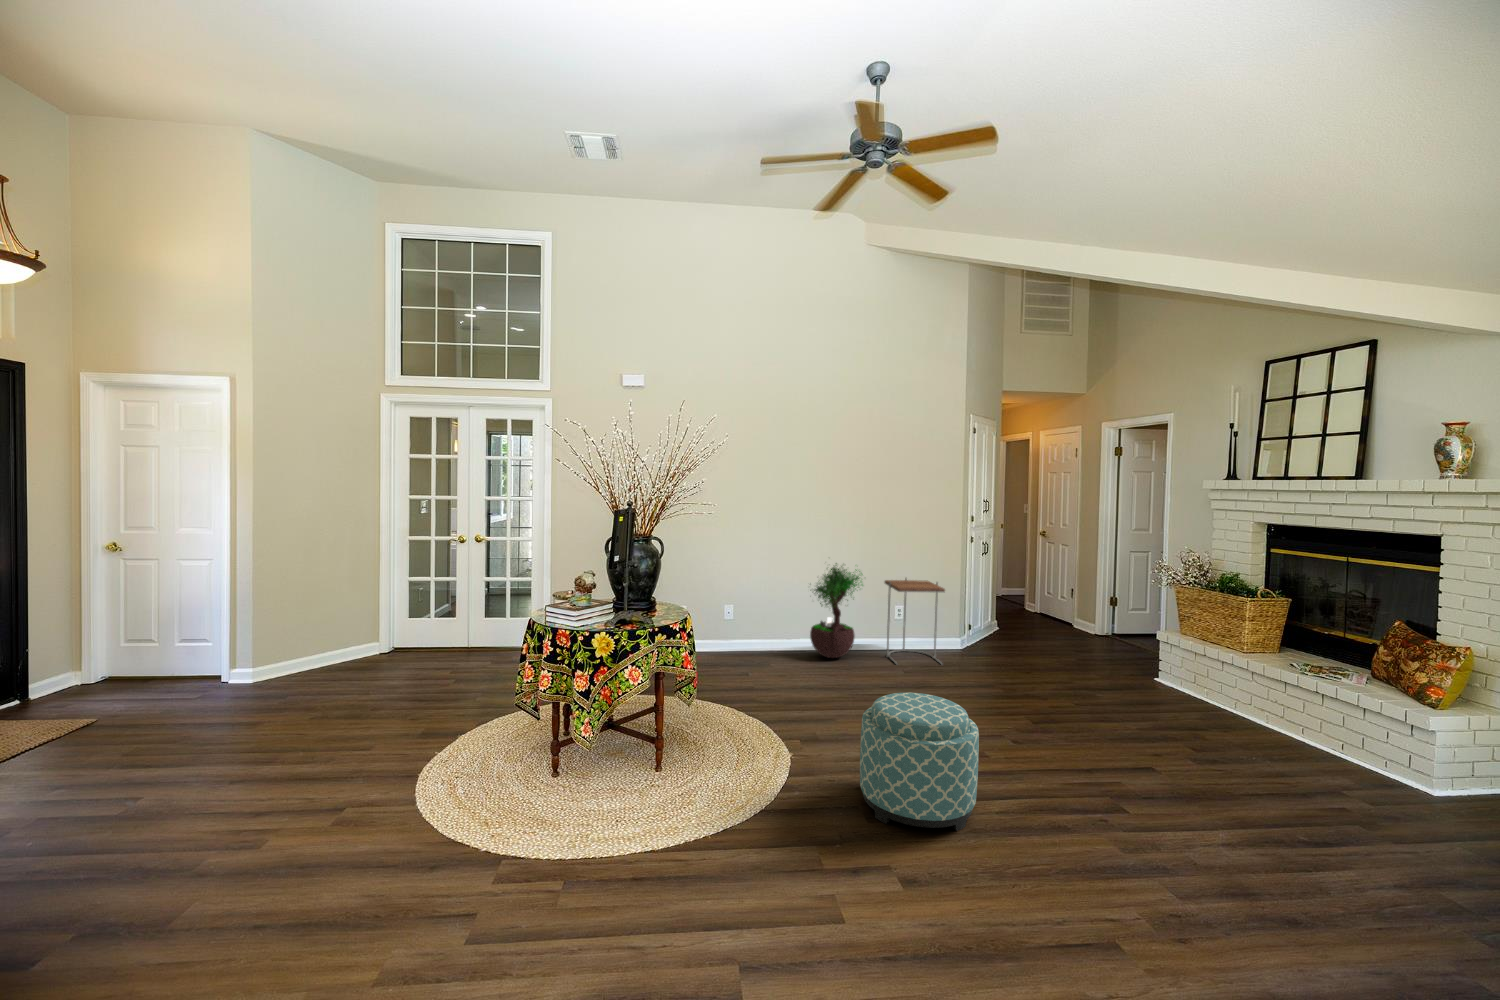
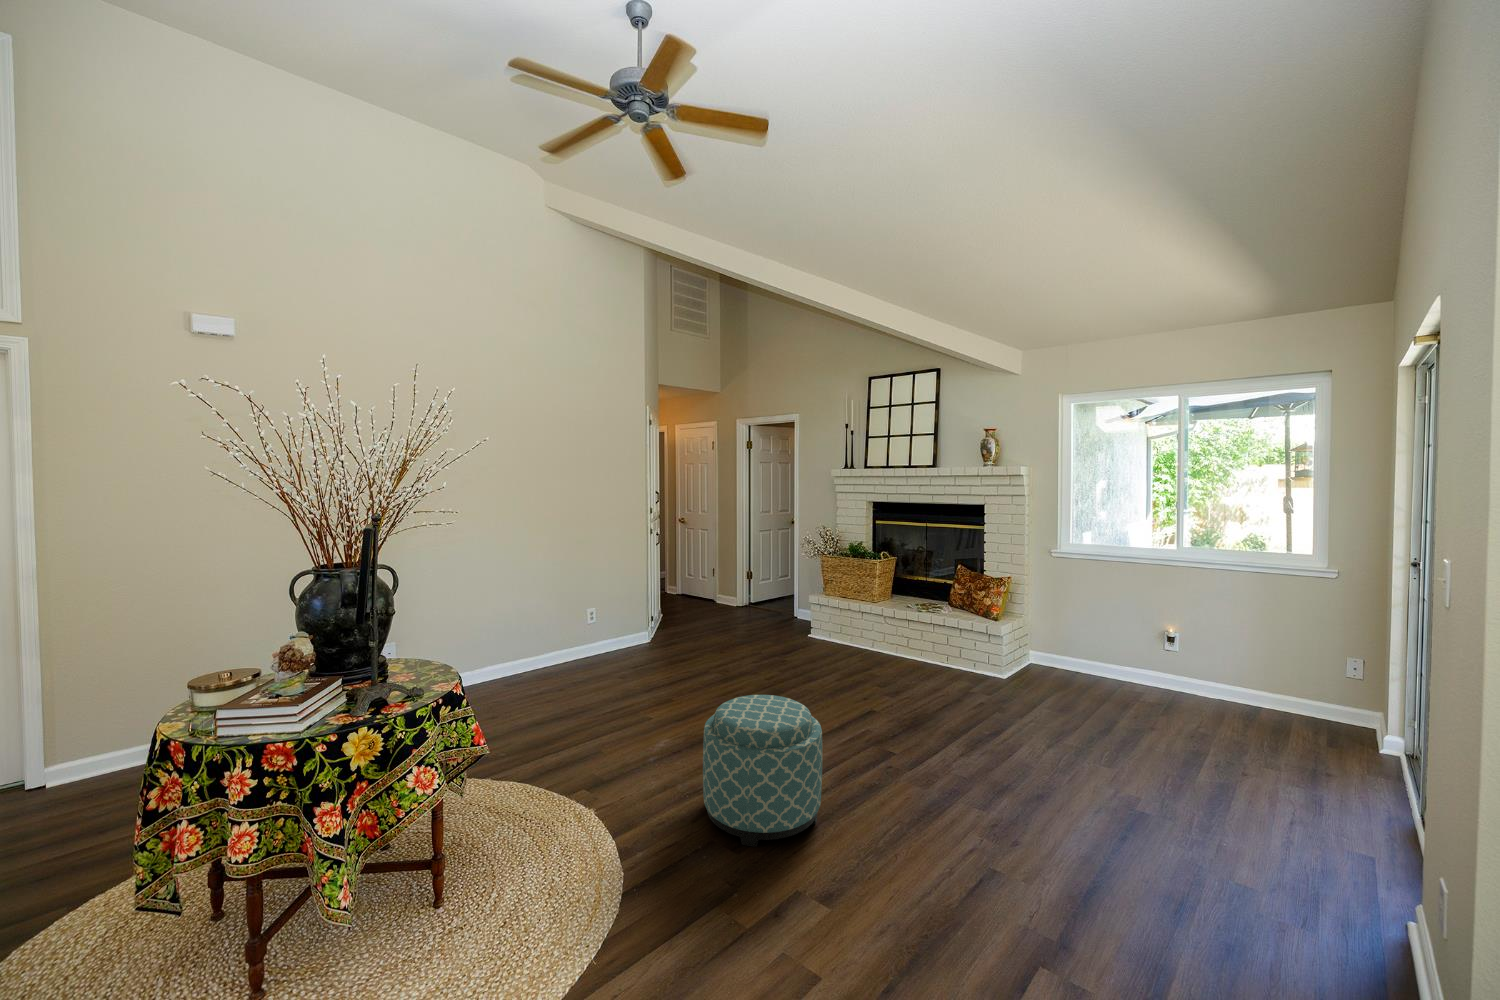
potted tree: present [810,563,863,658] -> none [509,563,578,677]
side table: present [885,578,945,664] -> none [584,575,652,668]

